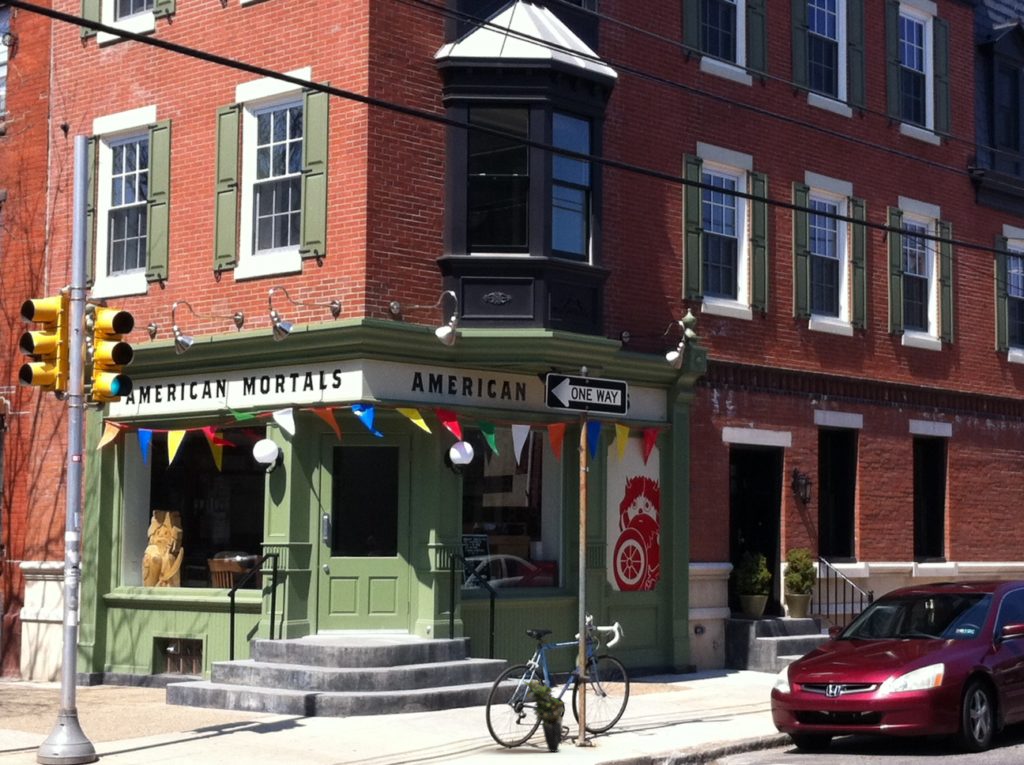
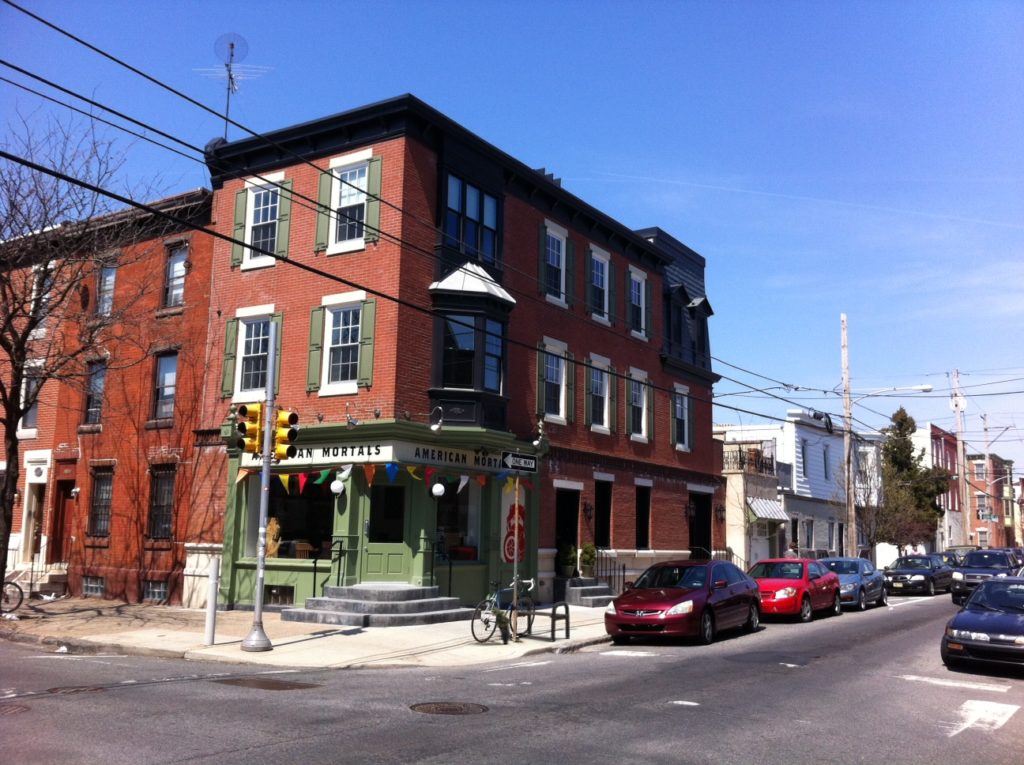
bench: none [579,663,693,748] -> present [516,598,570,642]

